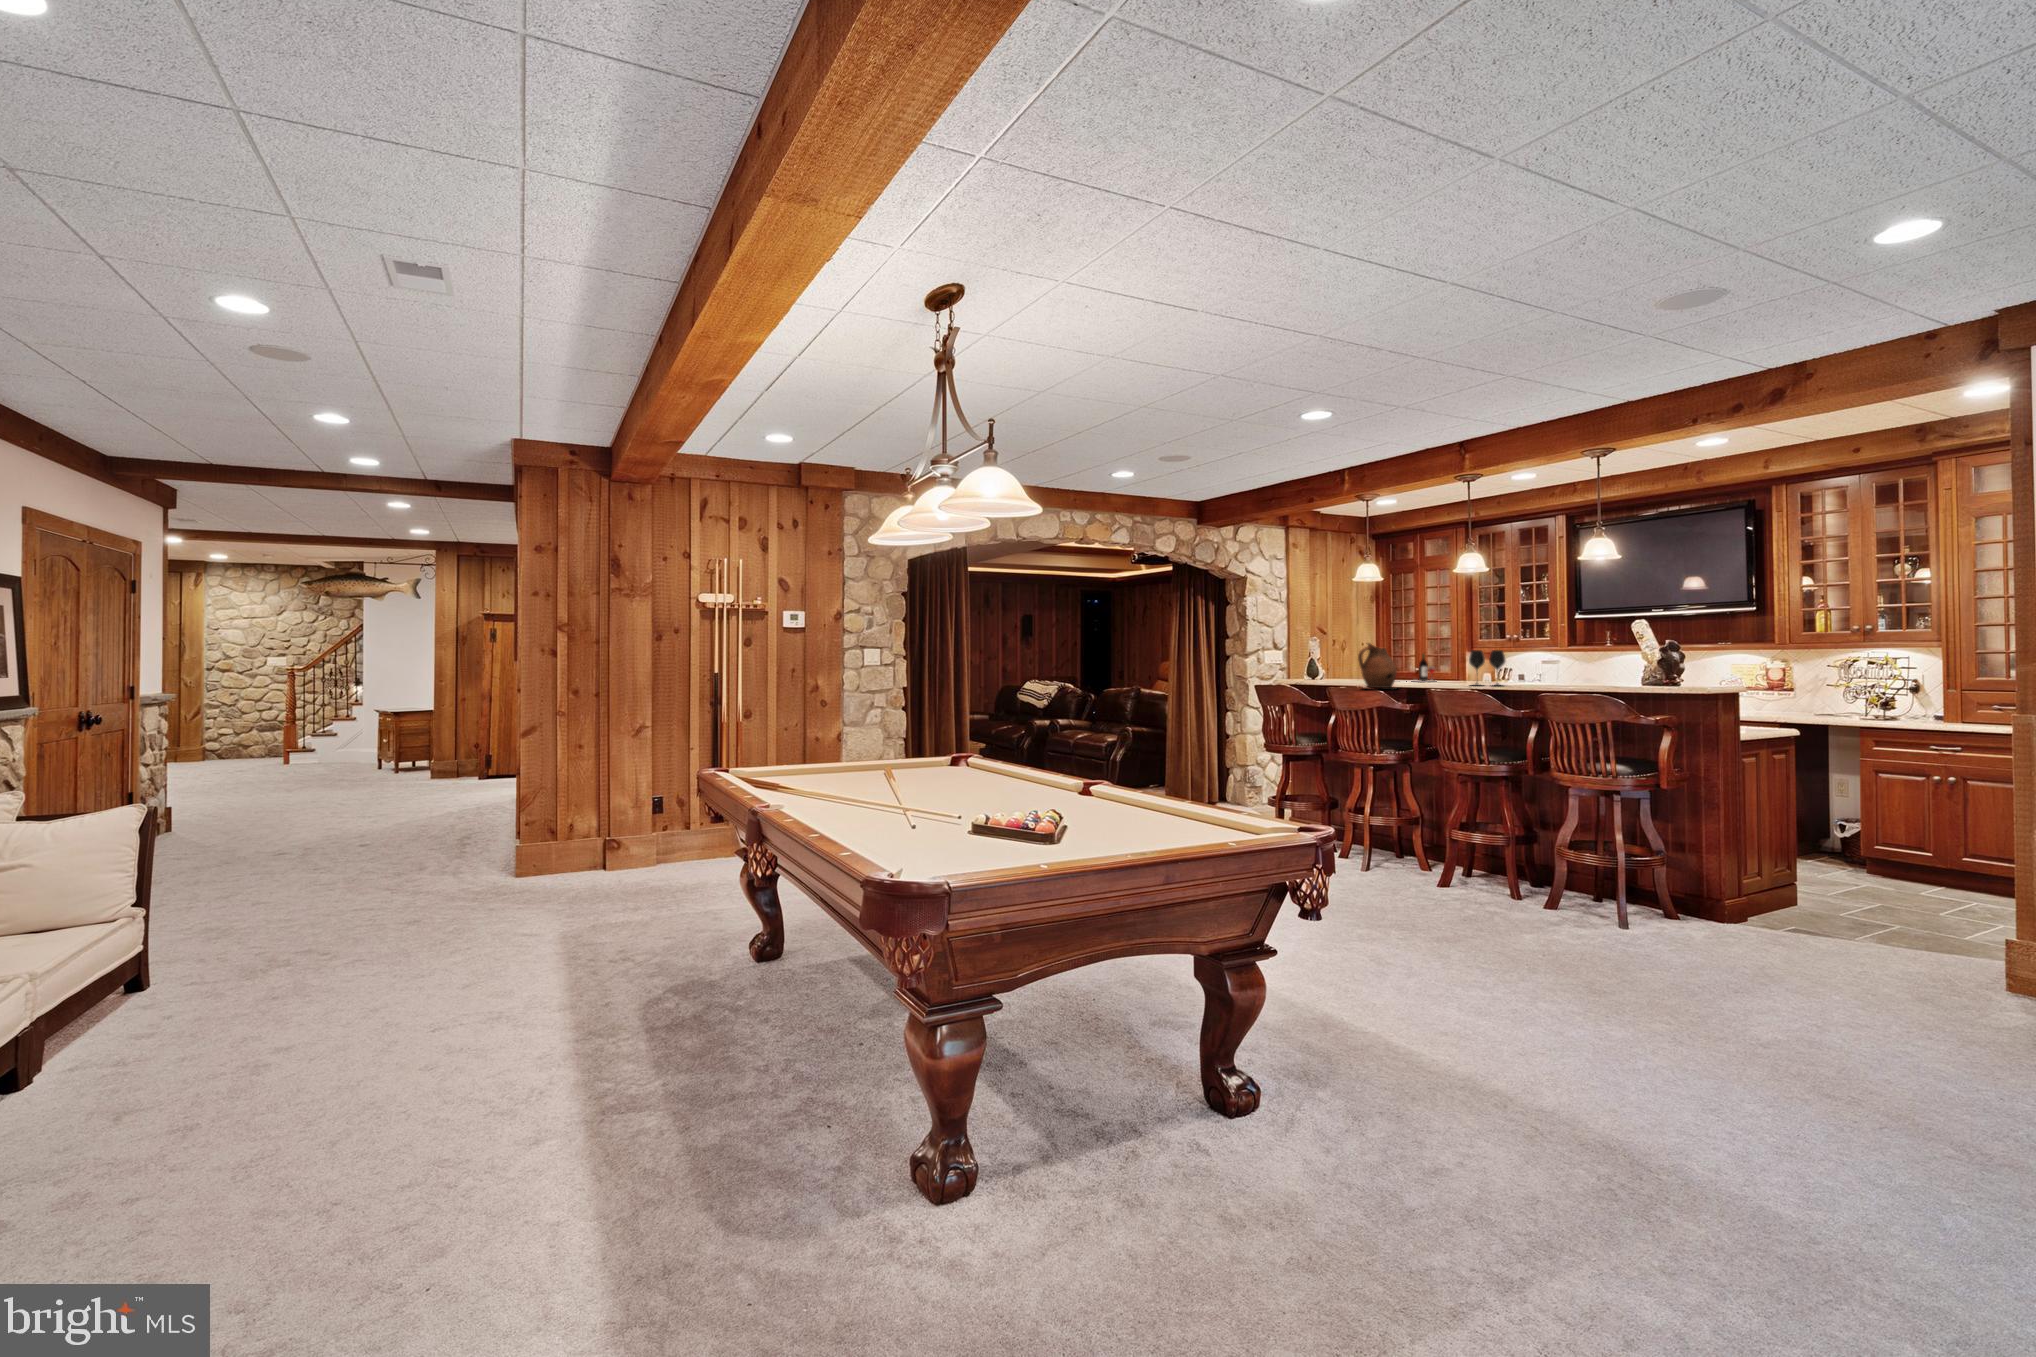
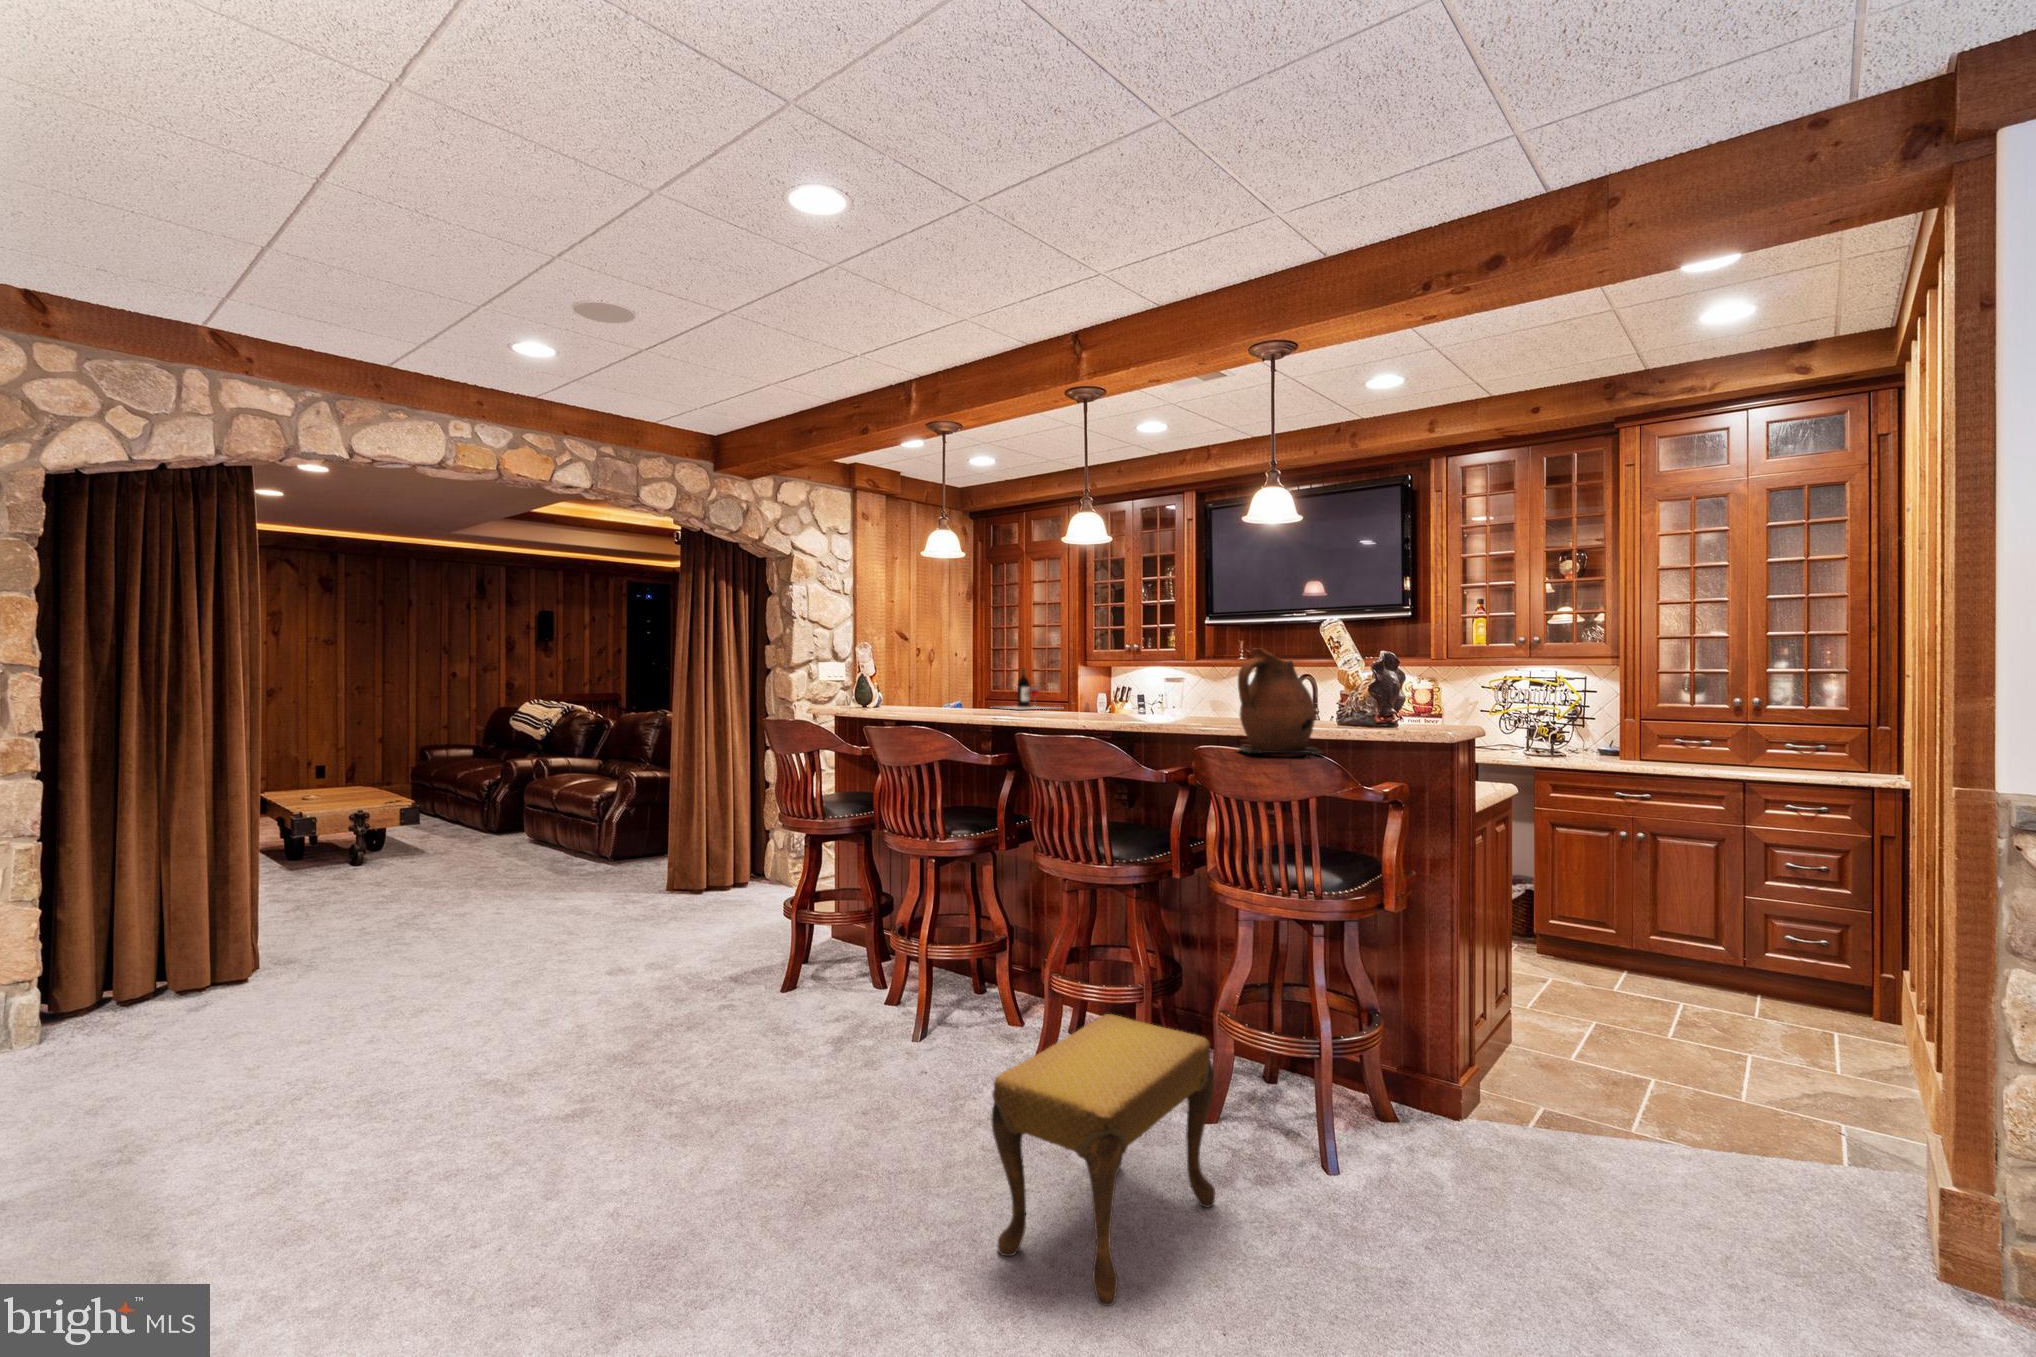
ceramic pitcher: present [1358,643,1397,689] -> present [1238,649,1322,755]
wine glass: present [1469,650,1505,686] -> none [1082,665,1134,720]
footstool: none [1422,830,1544,939] -> present [991,1014,1215,1306]

